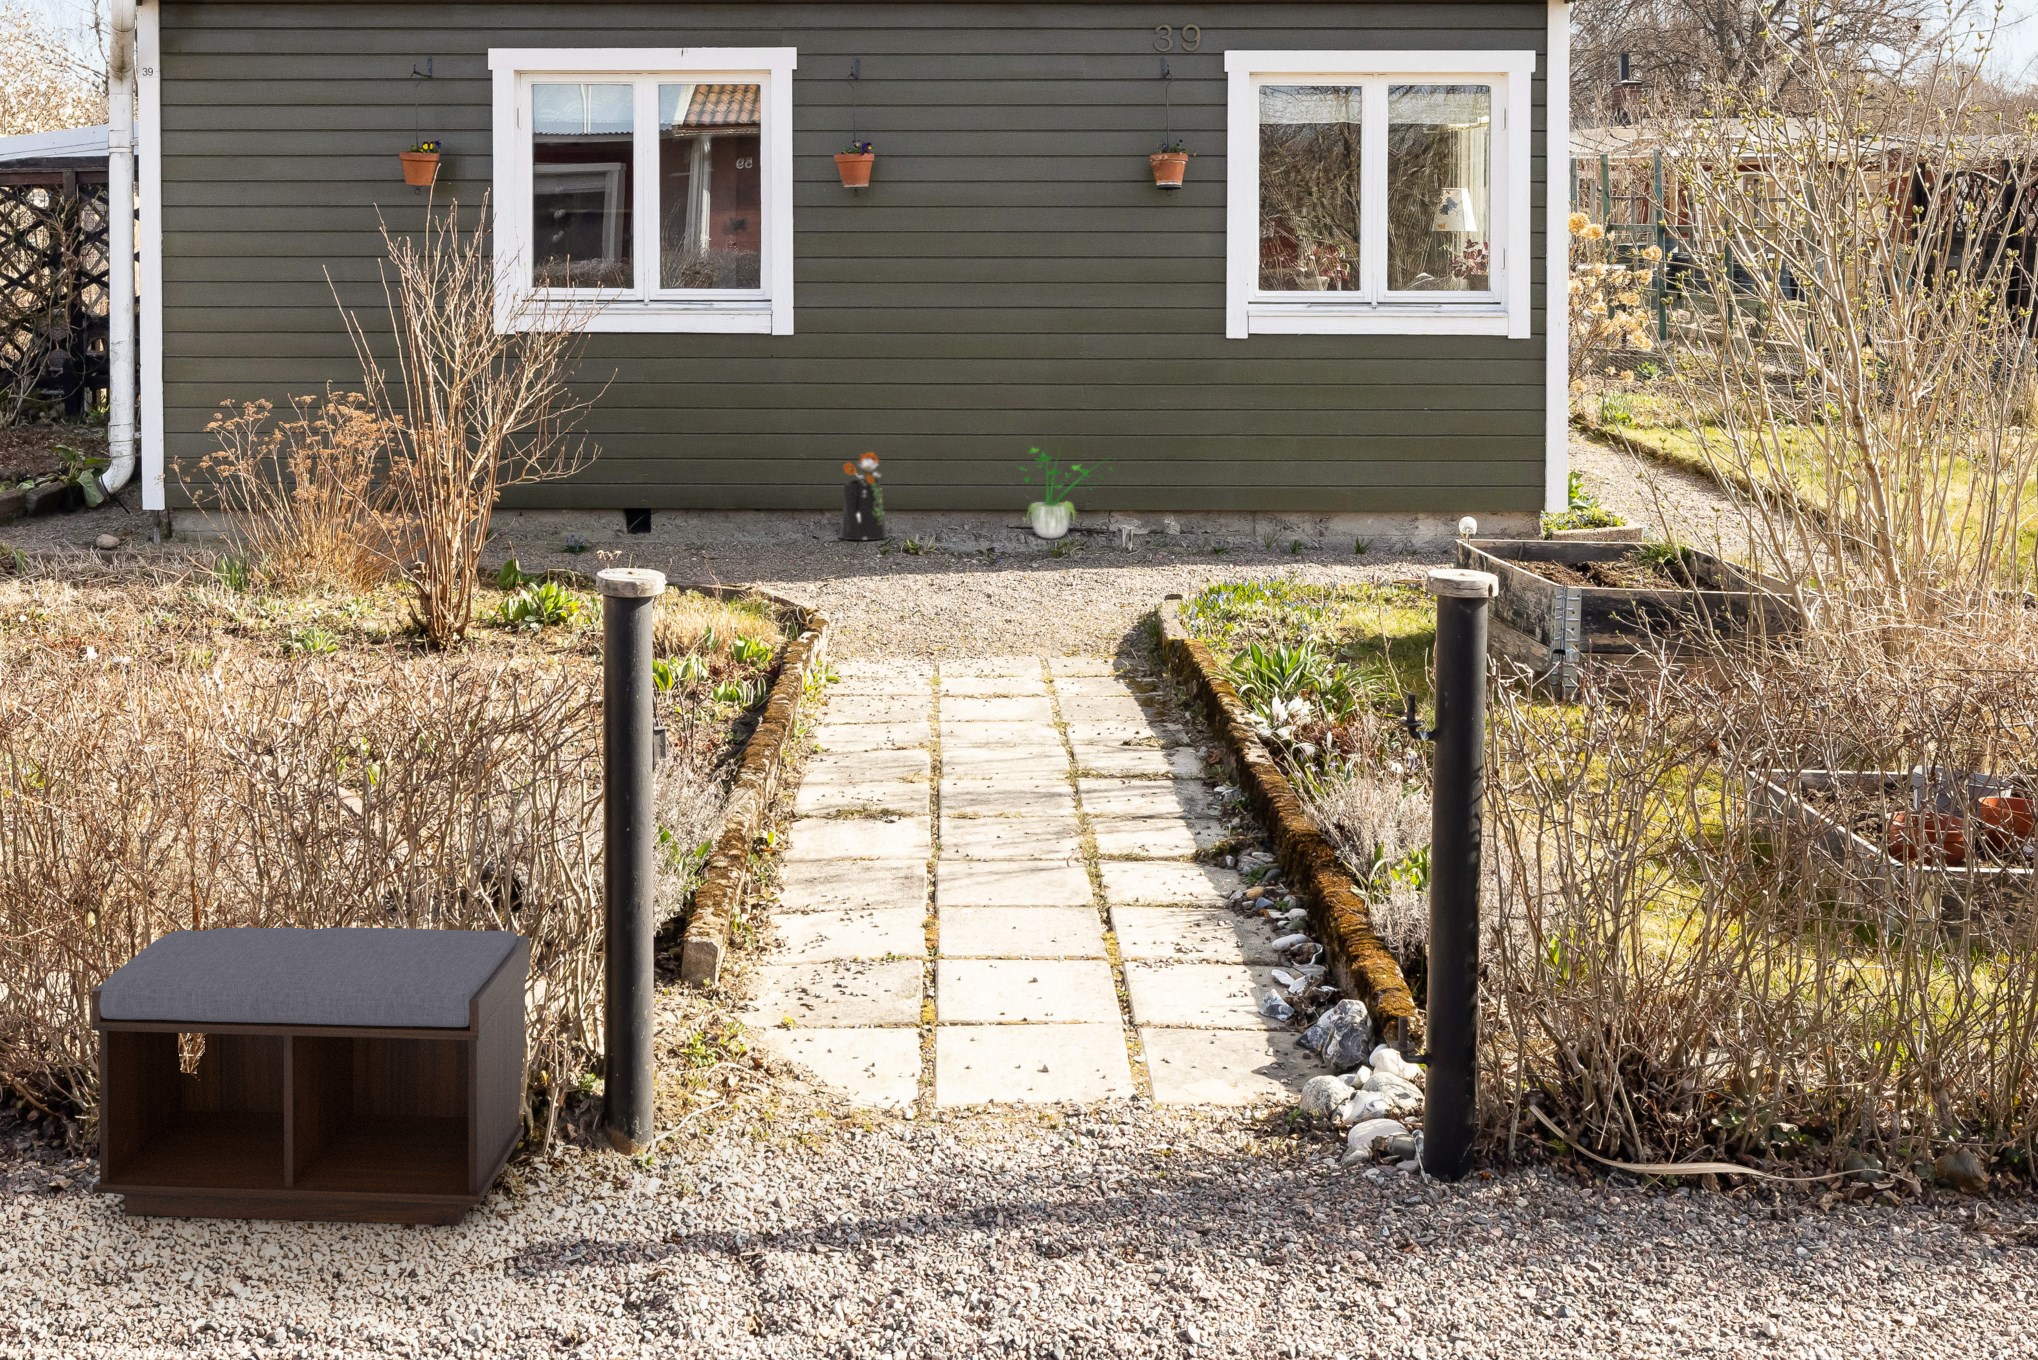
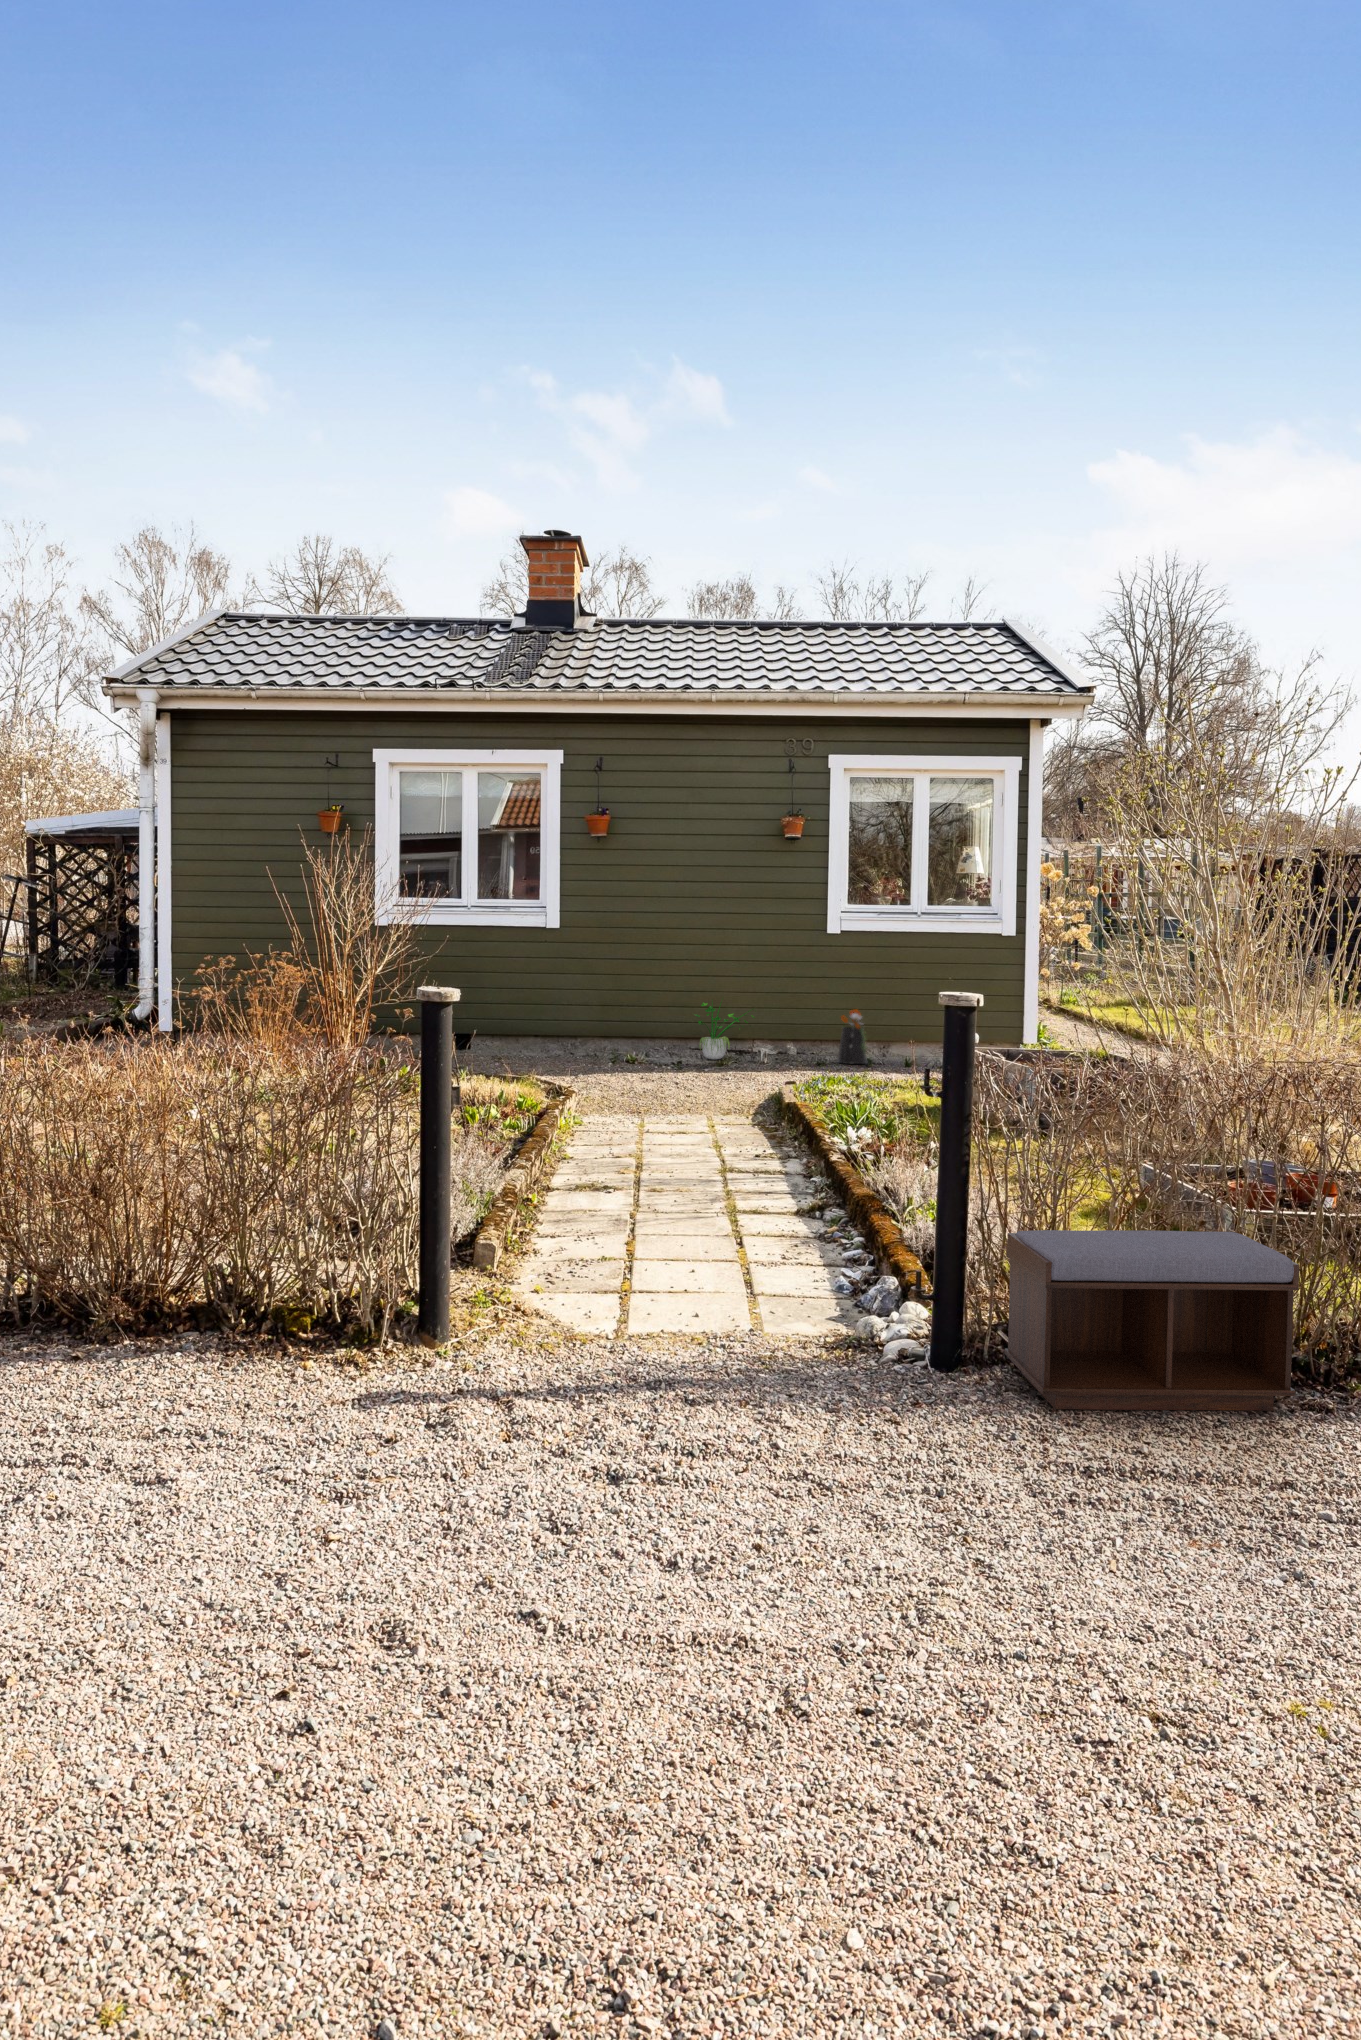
watering can: present [839,452,887,540] -> present [837,1009,867,1064]
bench: present [92,926,530,1225] -> present [1005,1230,1299,1411]

